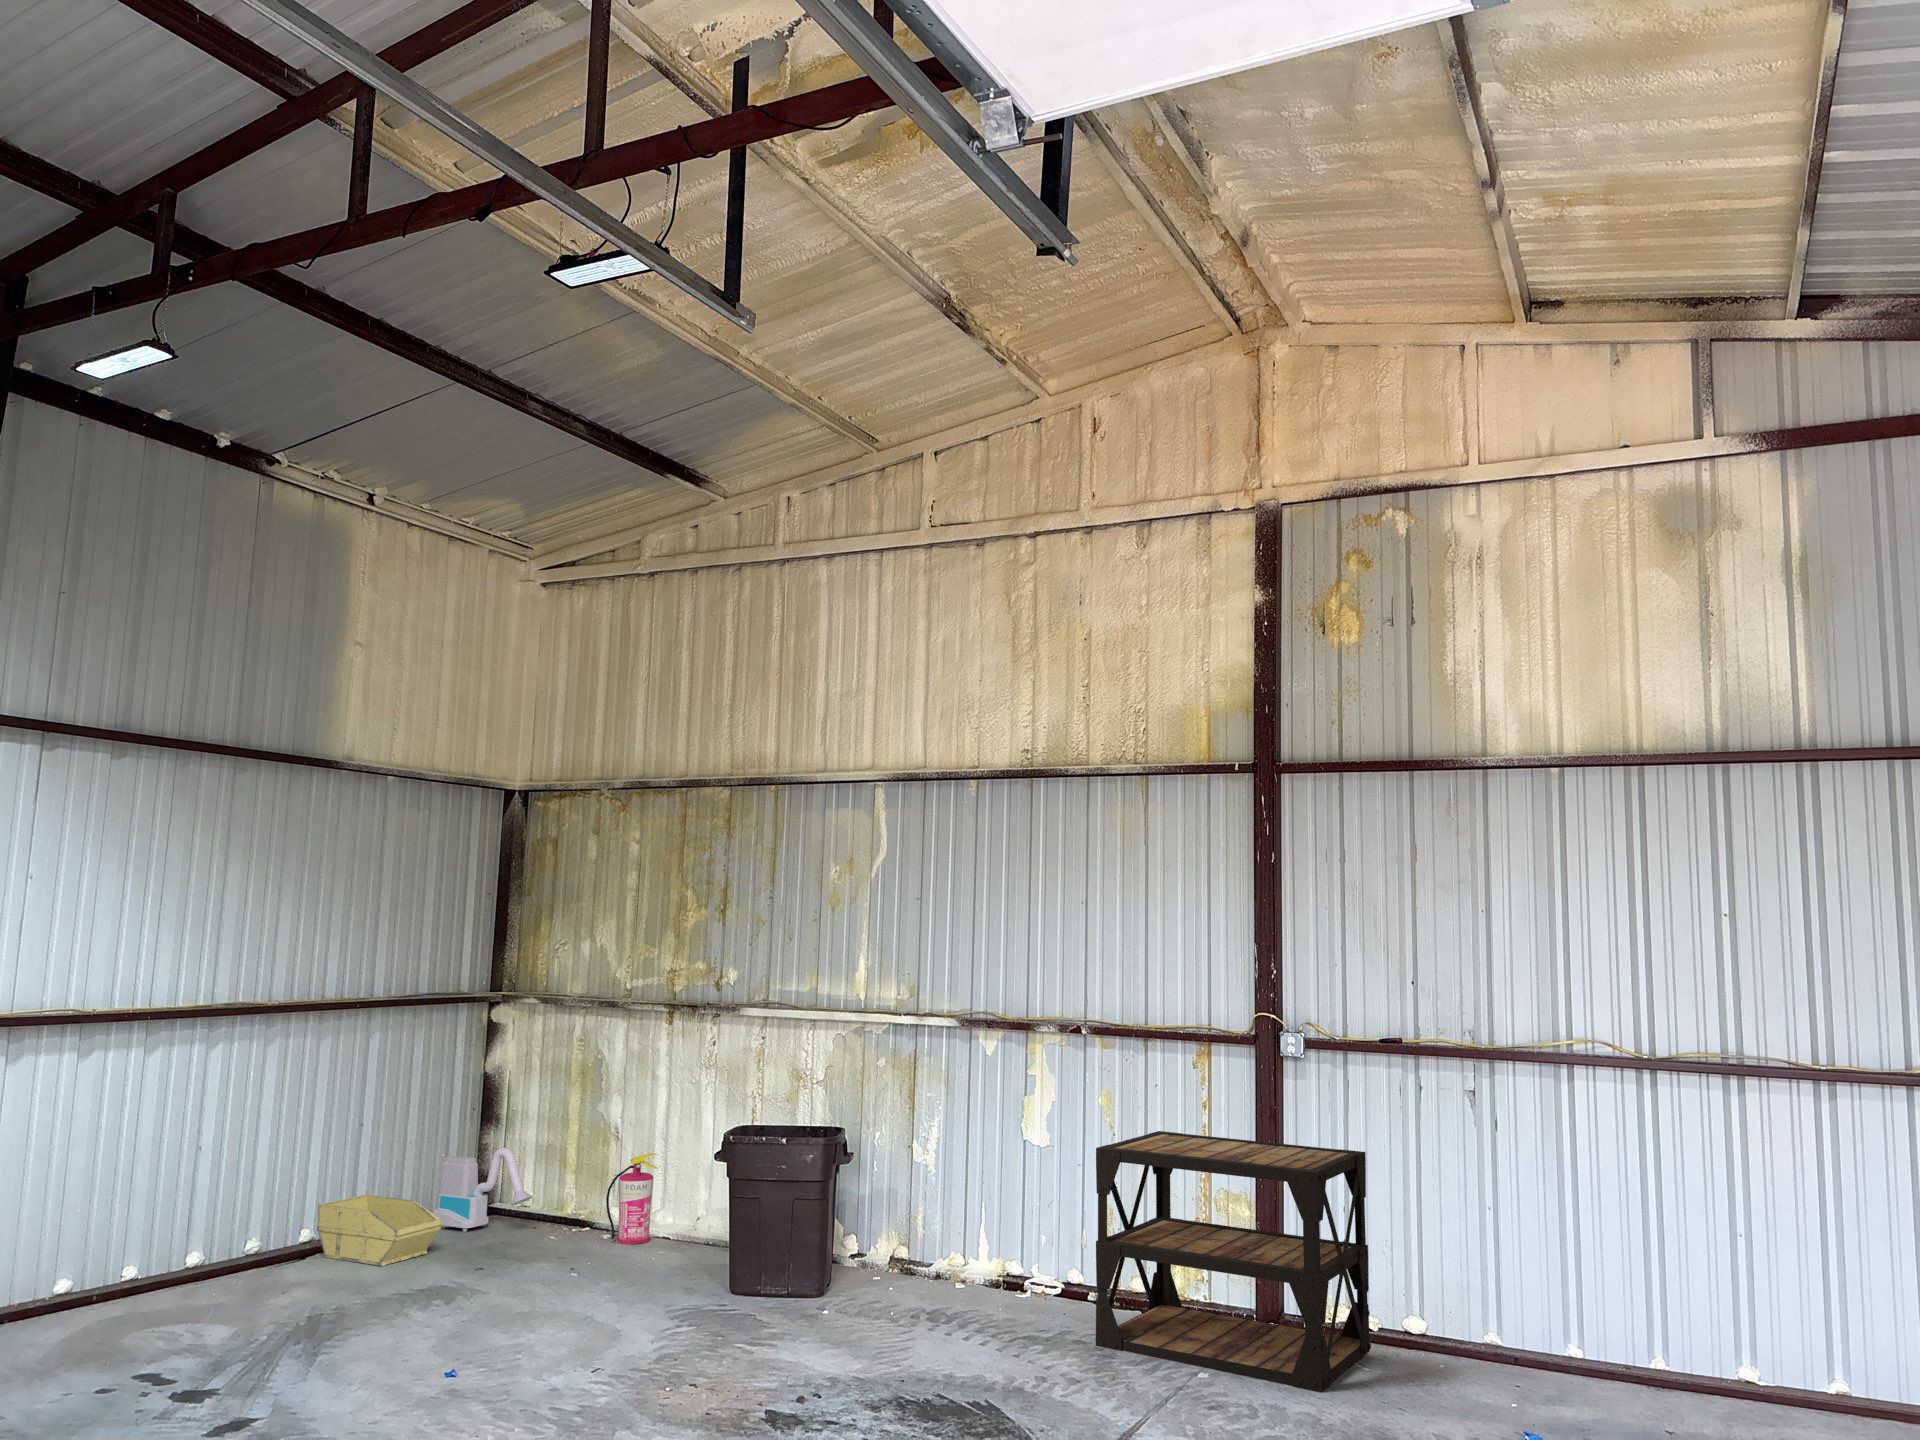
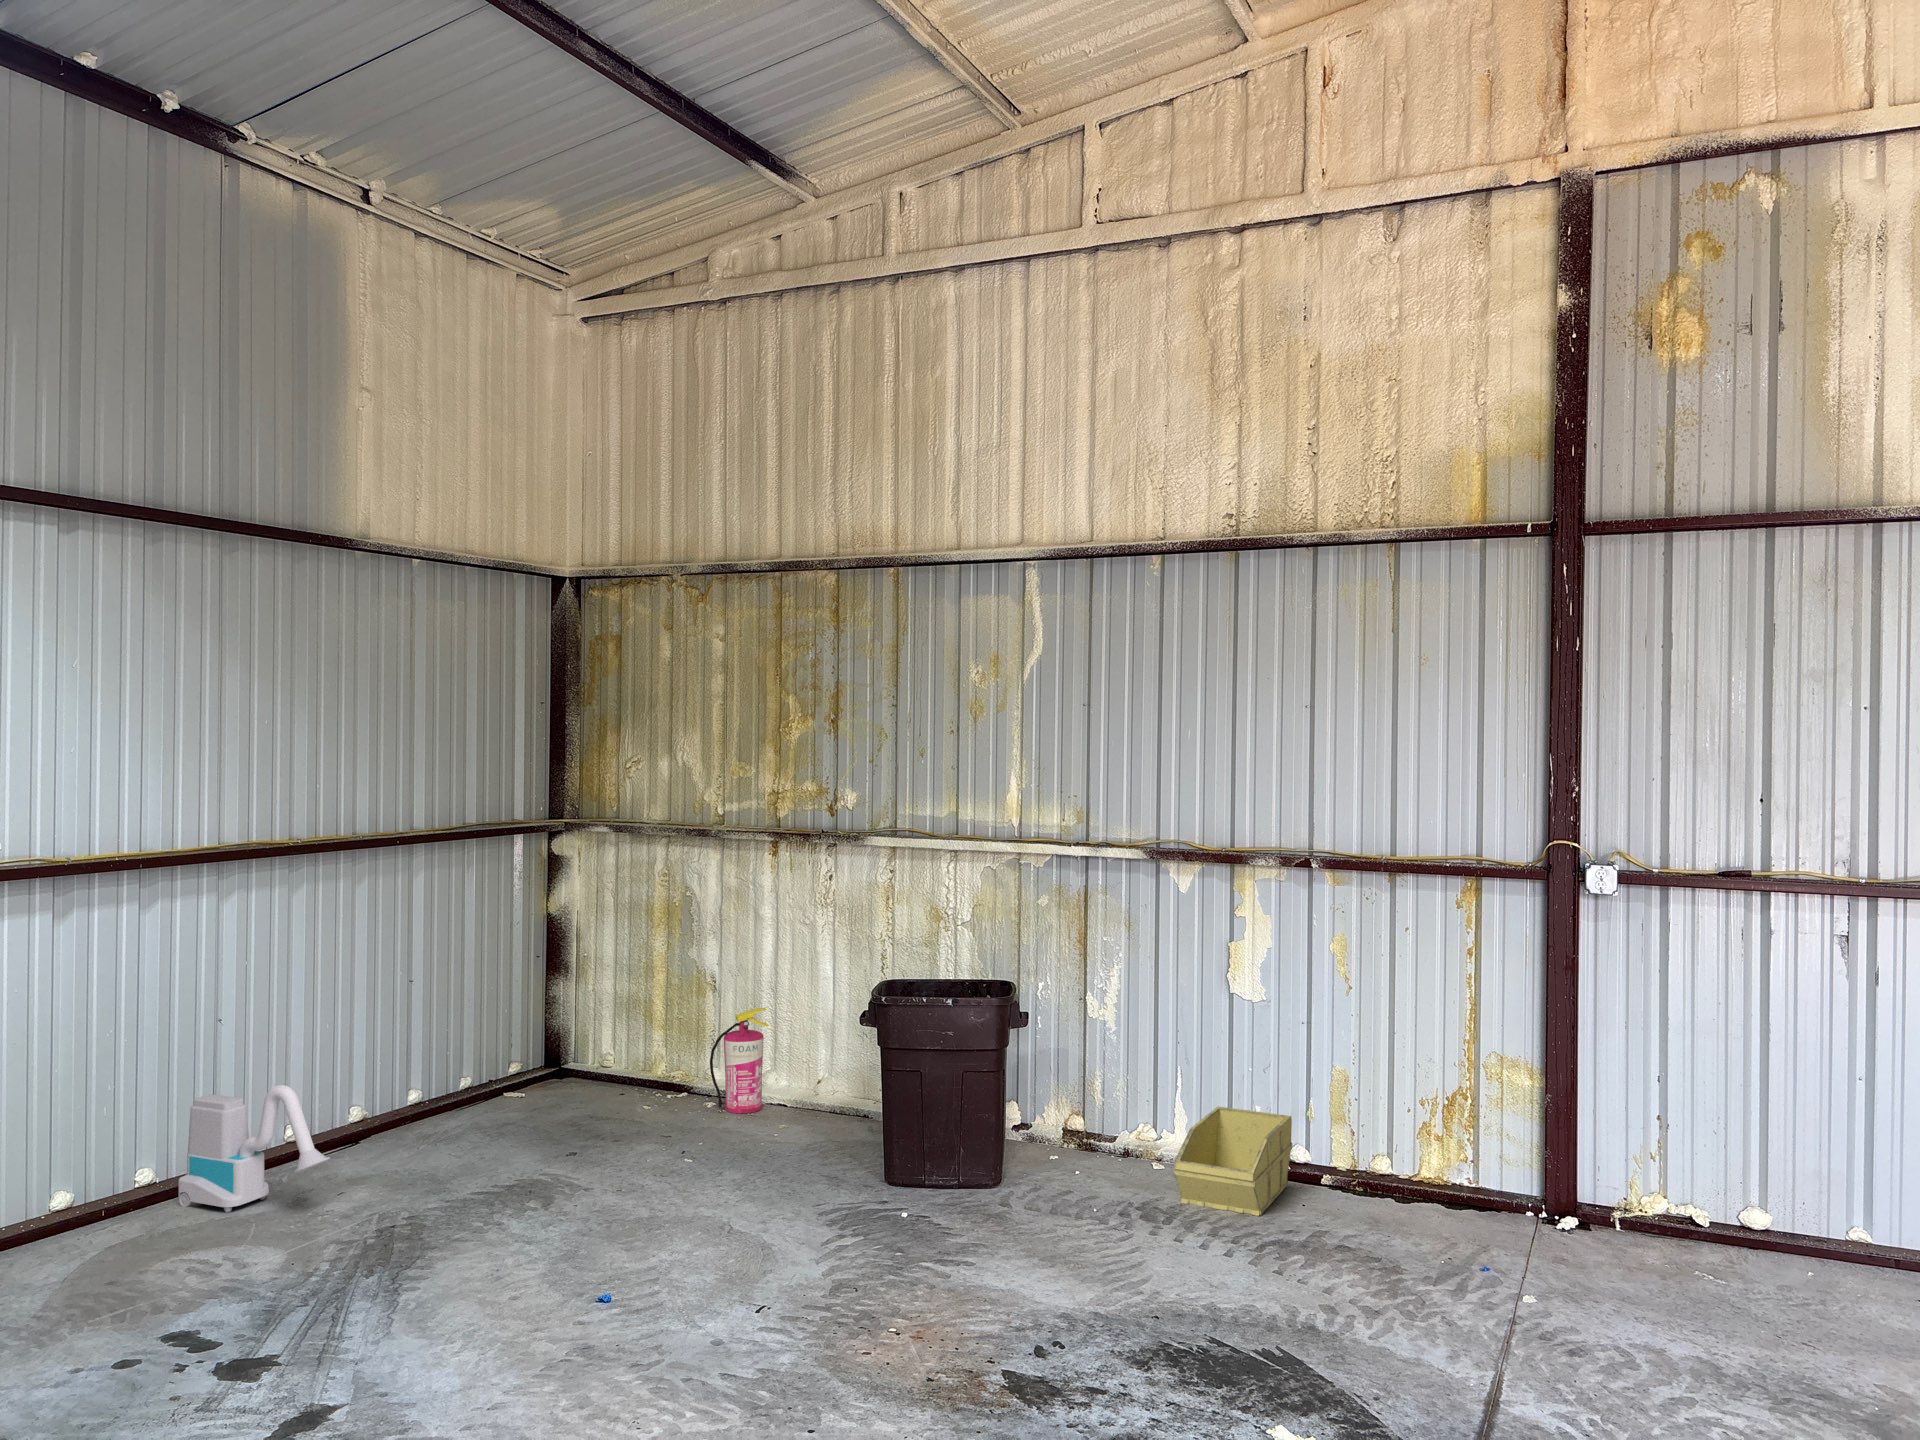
shelving unit: present [1096,1131,1371,1392] -> none [1363,984,1704,1317]
vacuum cleaner: present [433,1148,533,1232] -> present [178,1085,330,1213]
storage bin: present [317,1195,441,1266] -> present [1173,1106,1292,1216]

